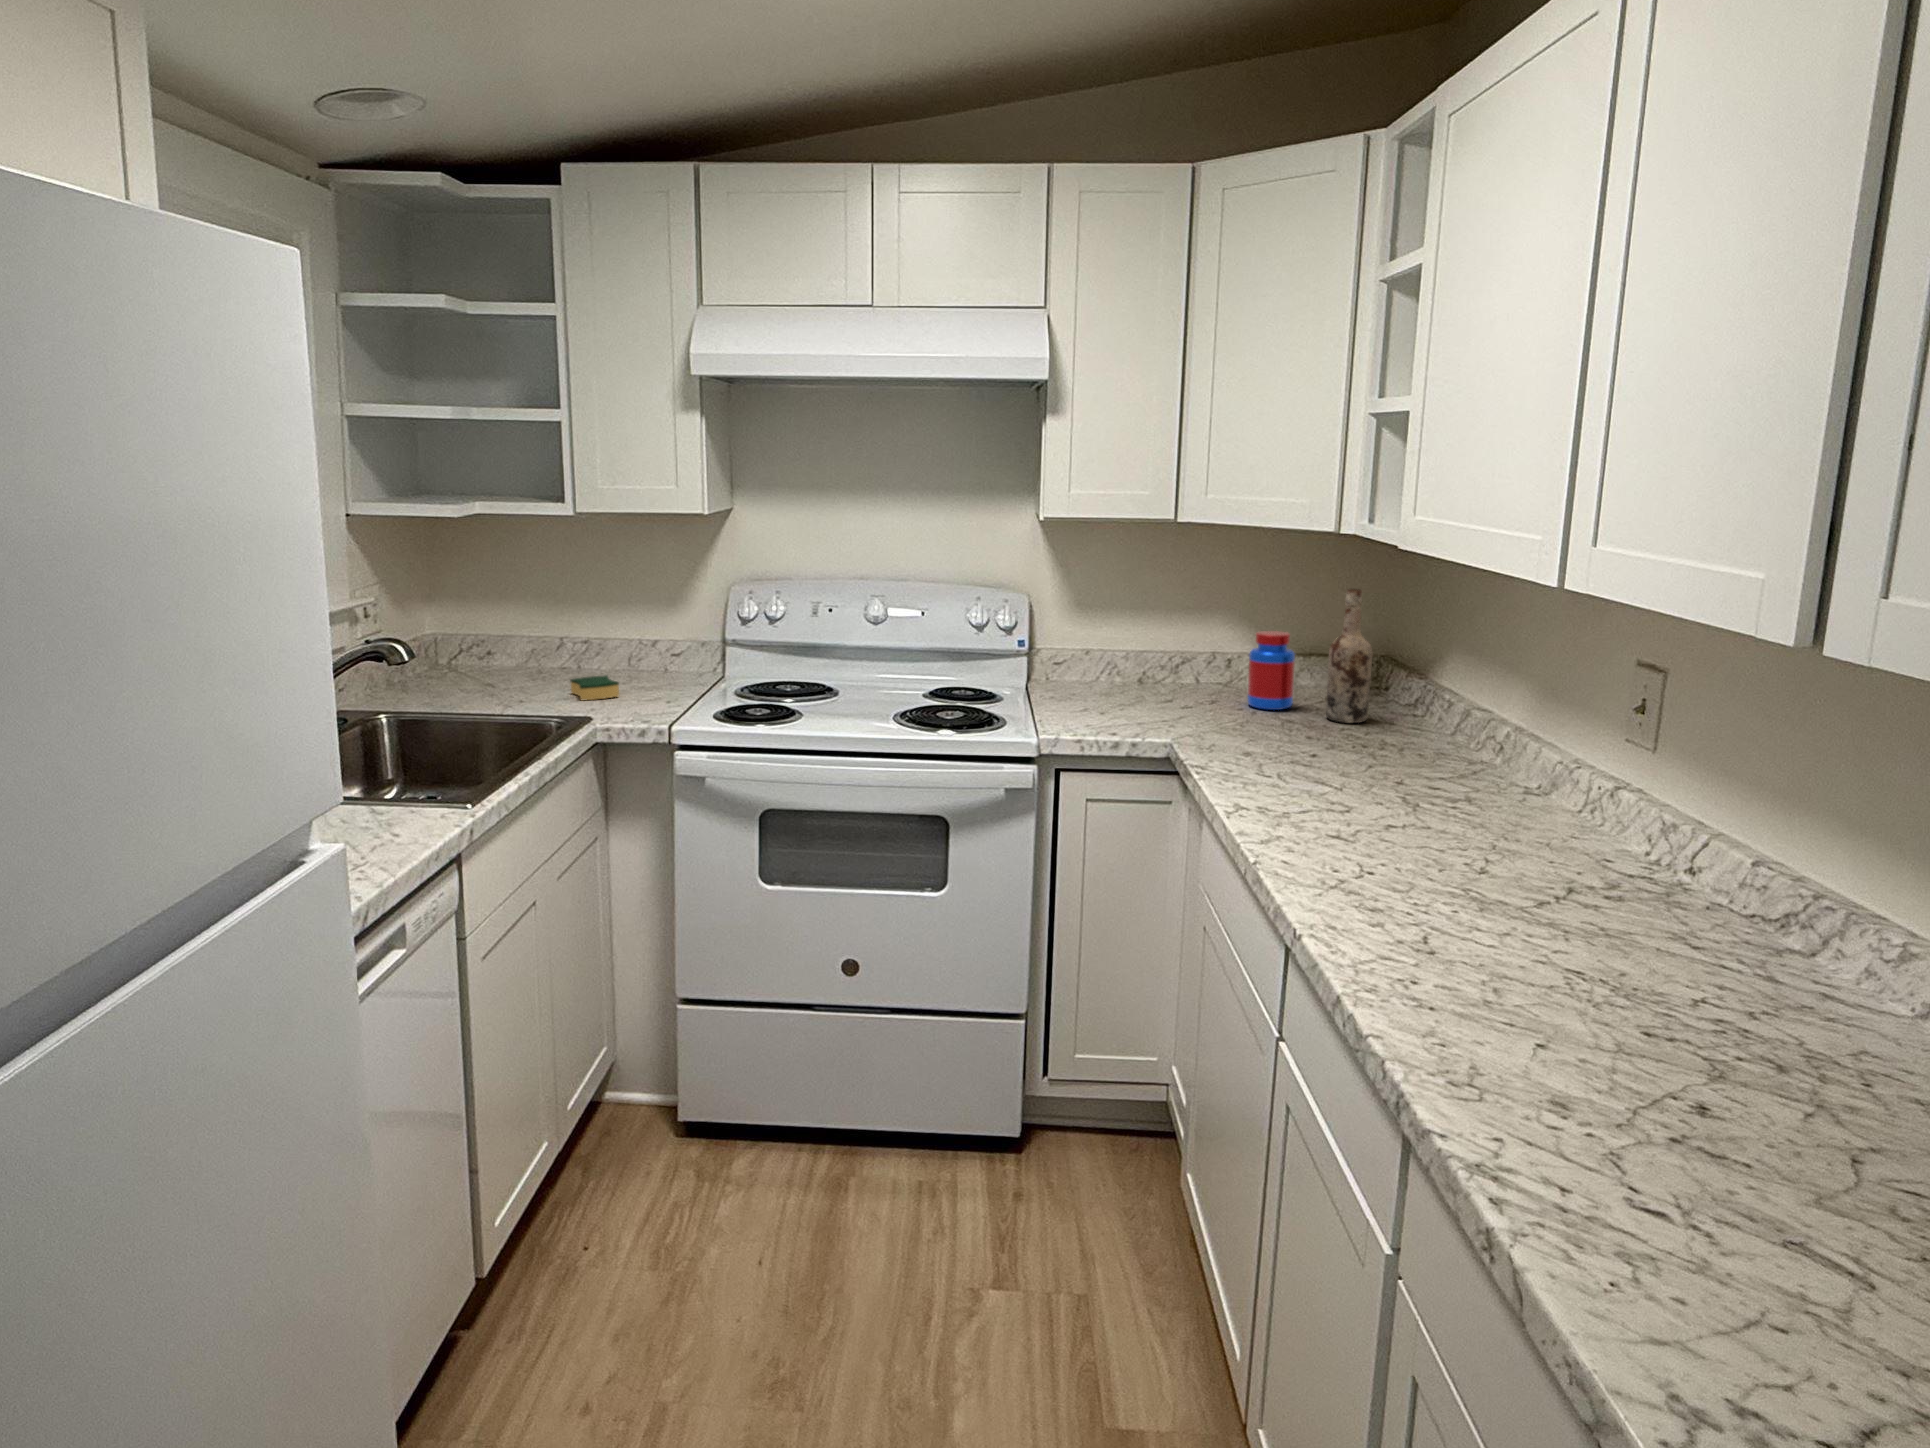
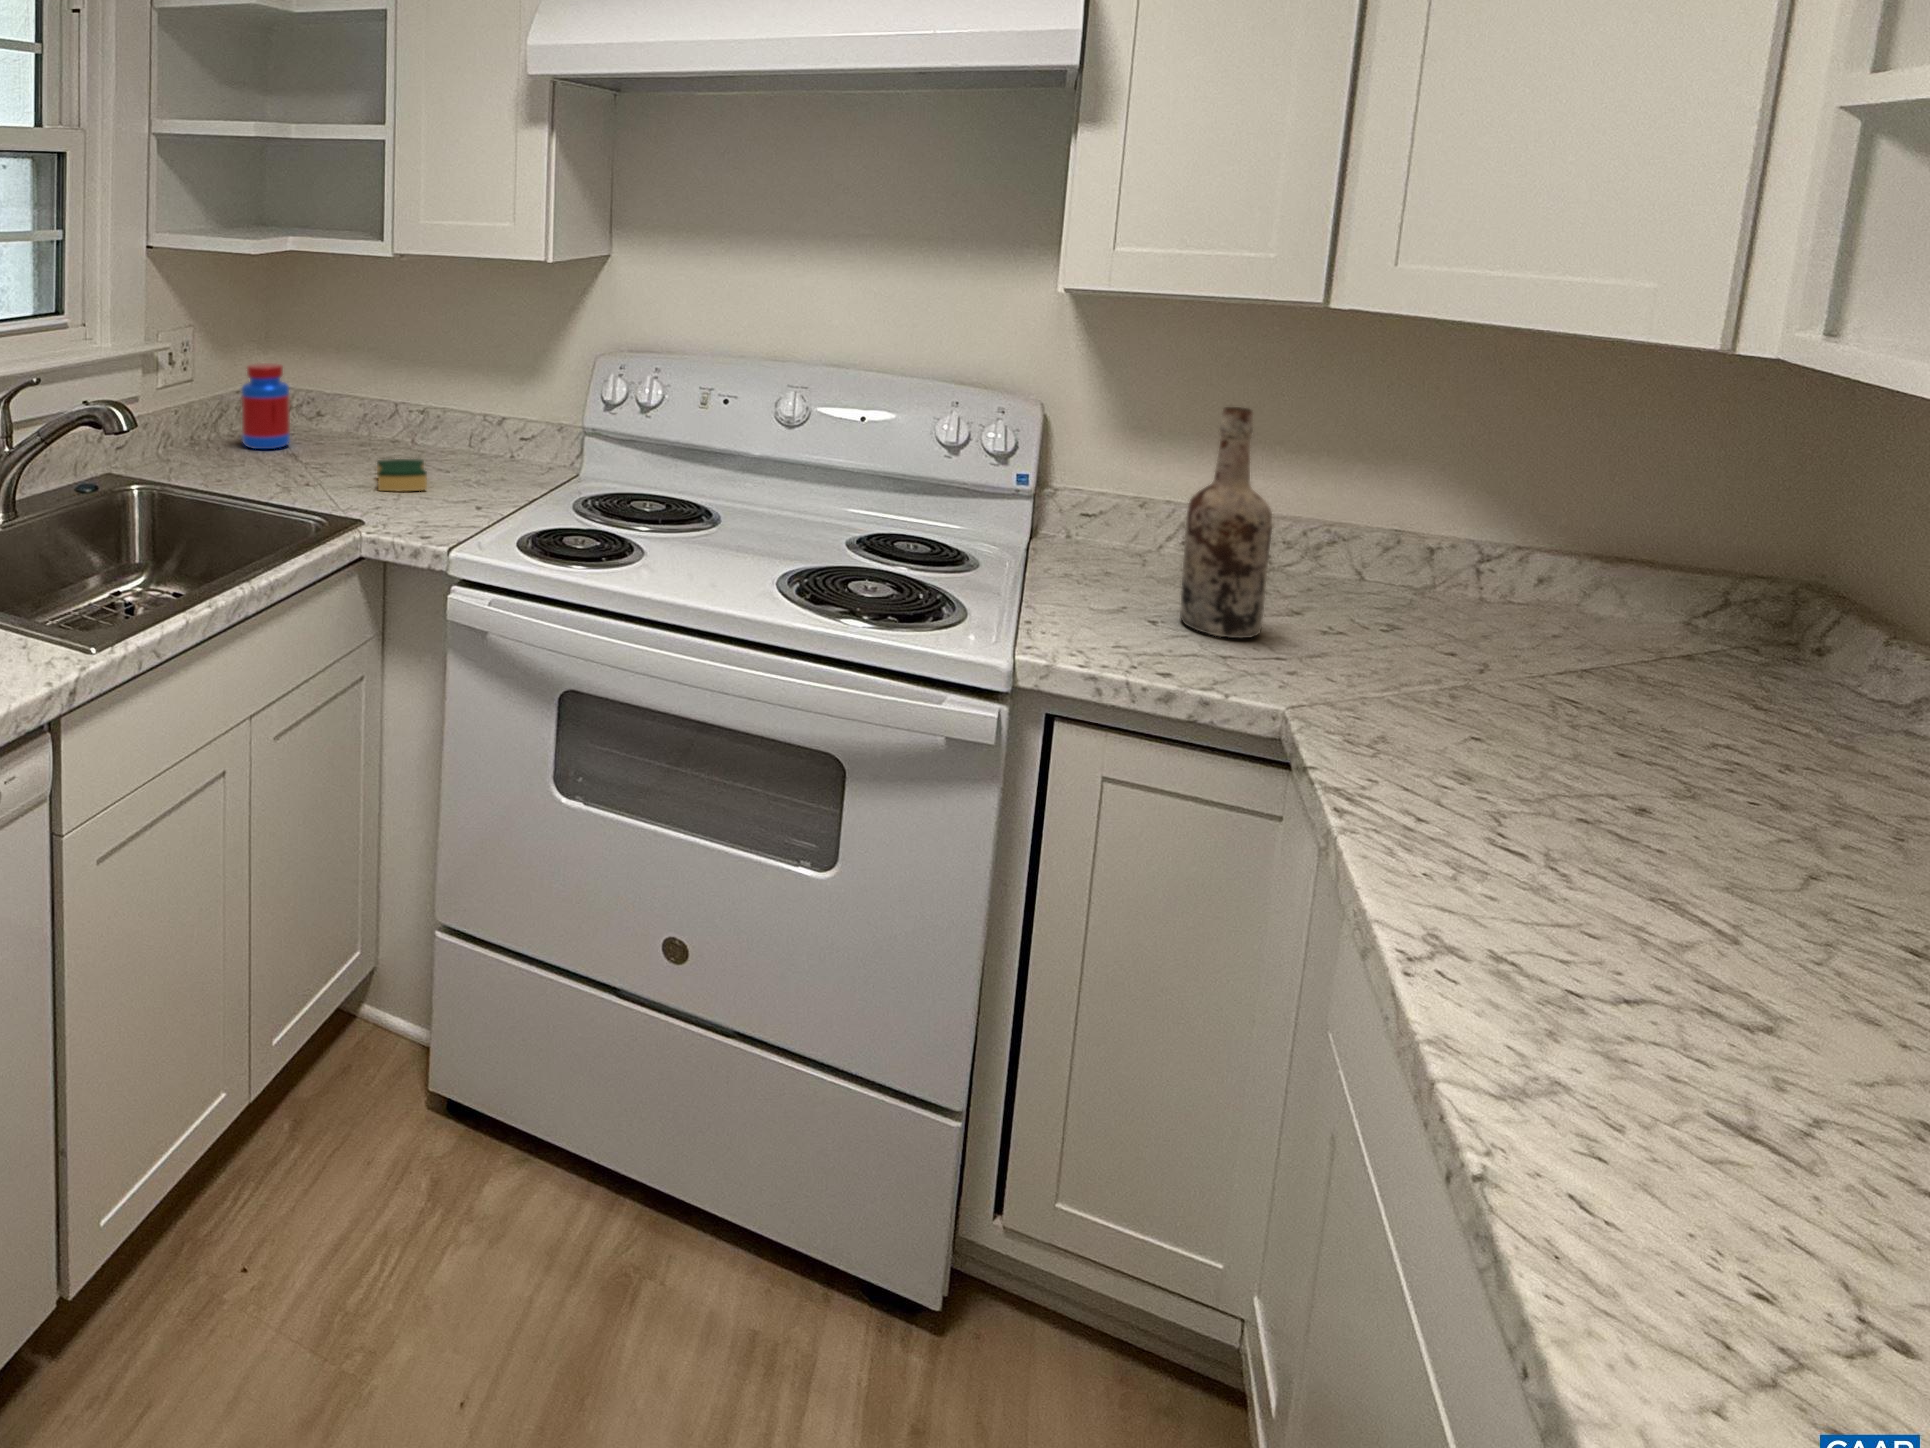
wine bottle: present [1326,589,1373,723] -> present [1180,407,1272,638]
jar: present [1248,631,1295,710] -> present [241,363,290,449]

